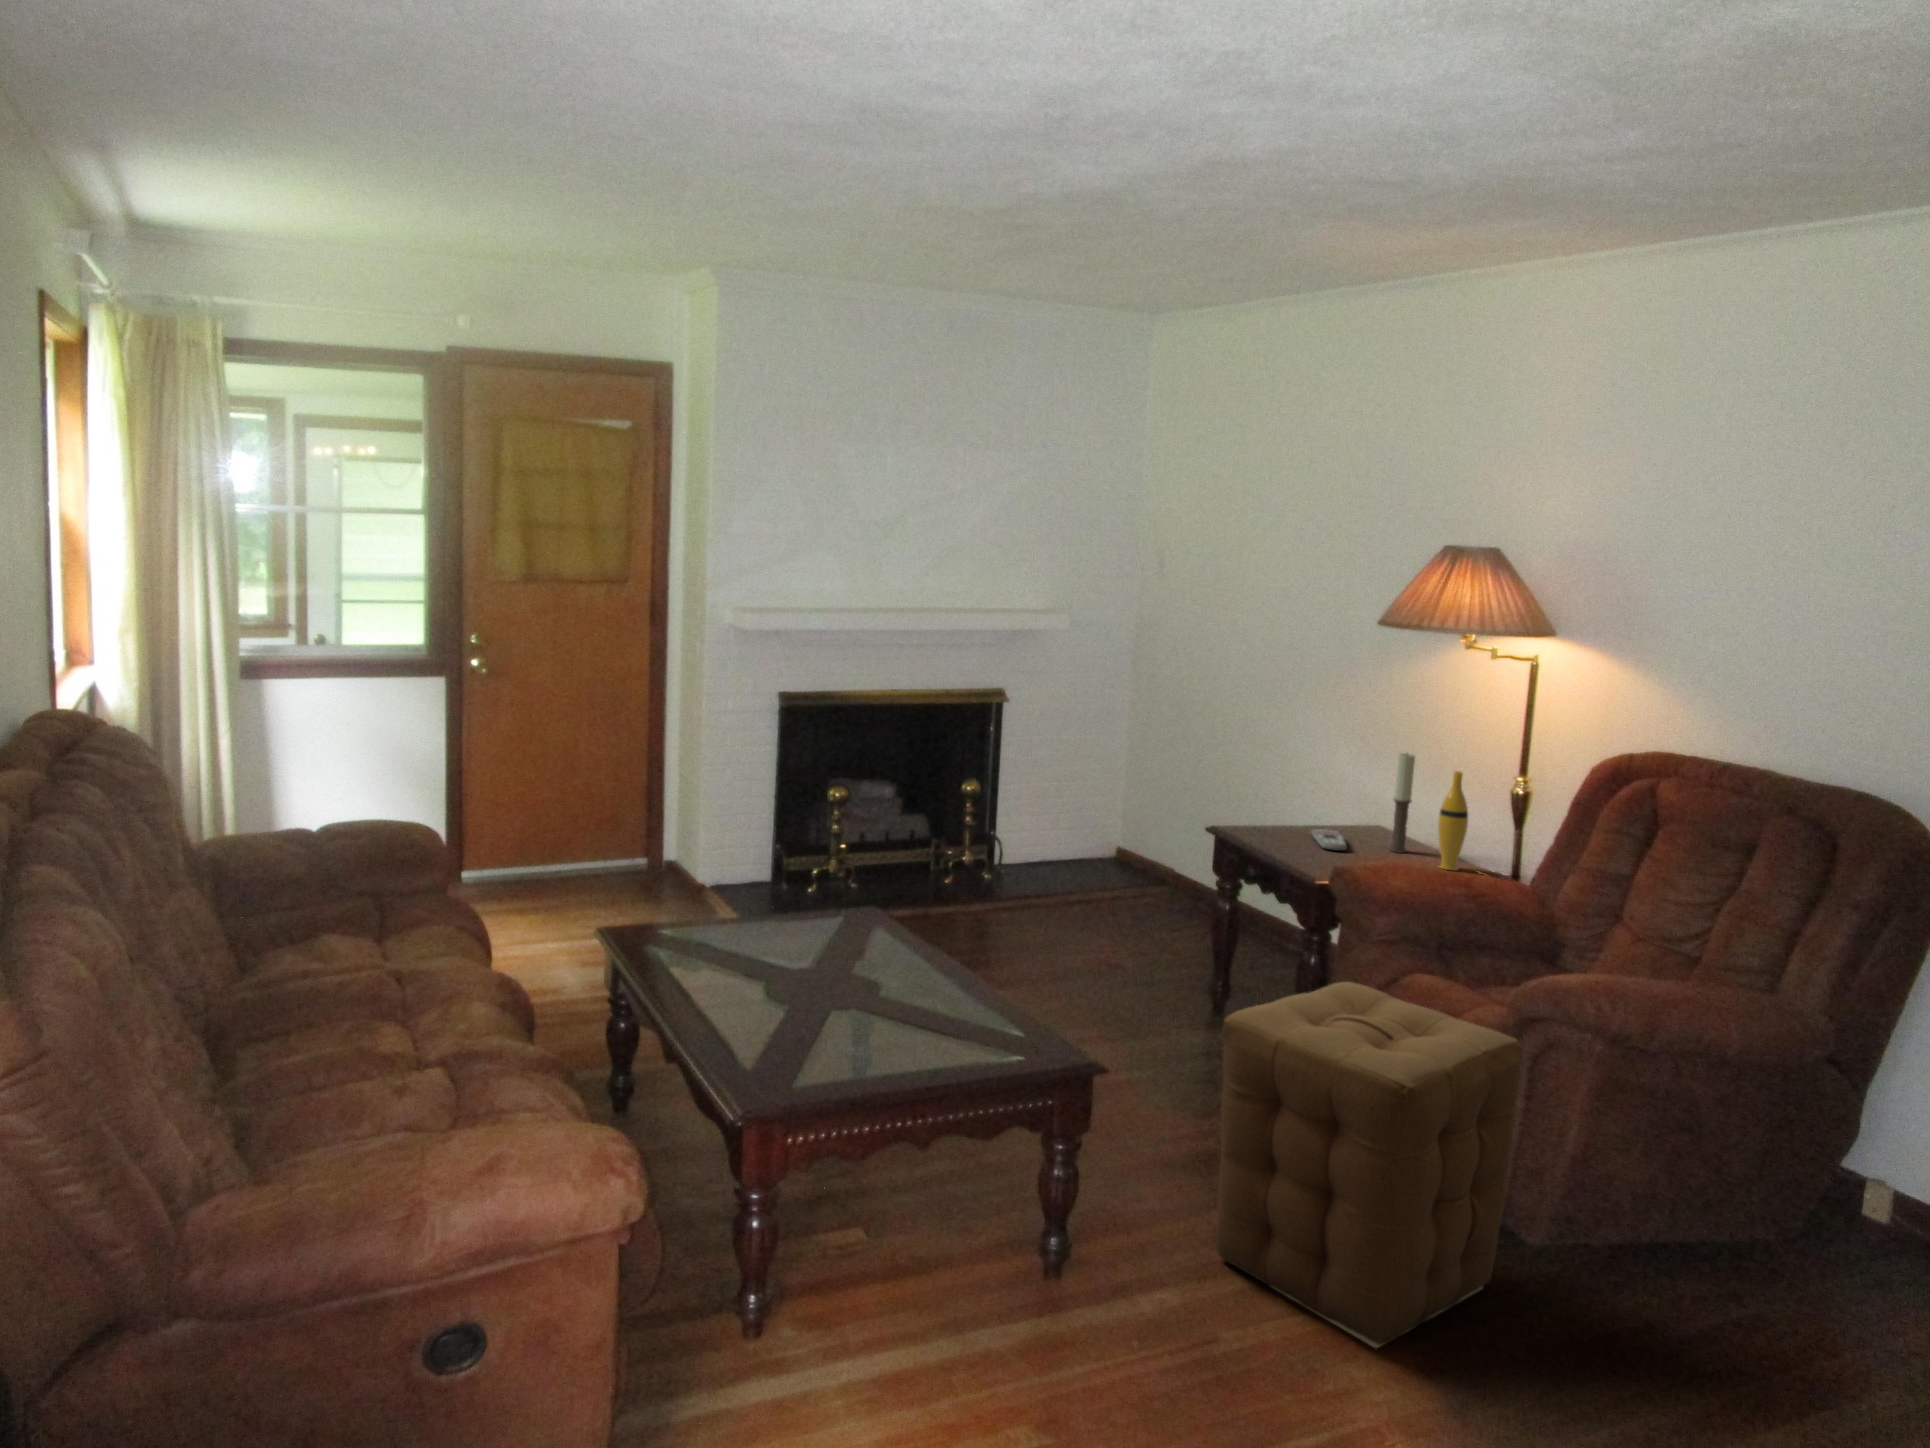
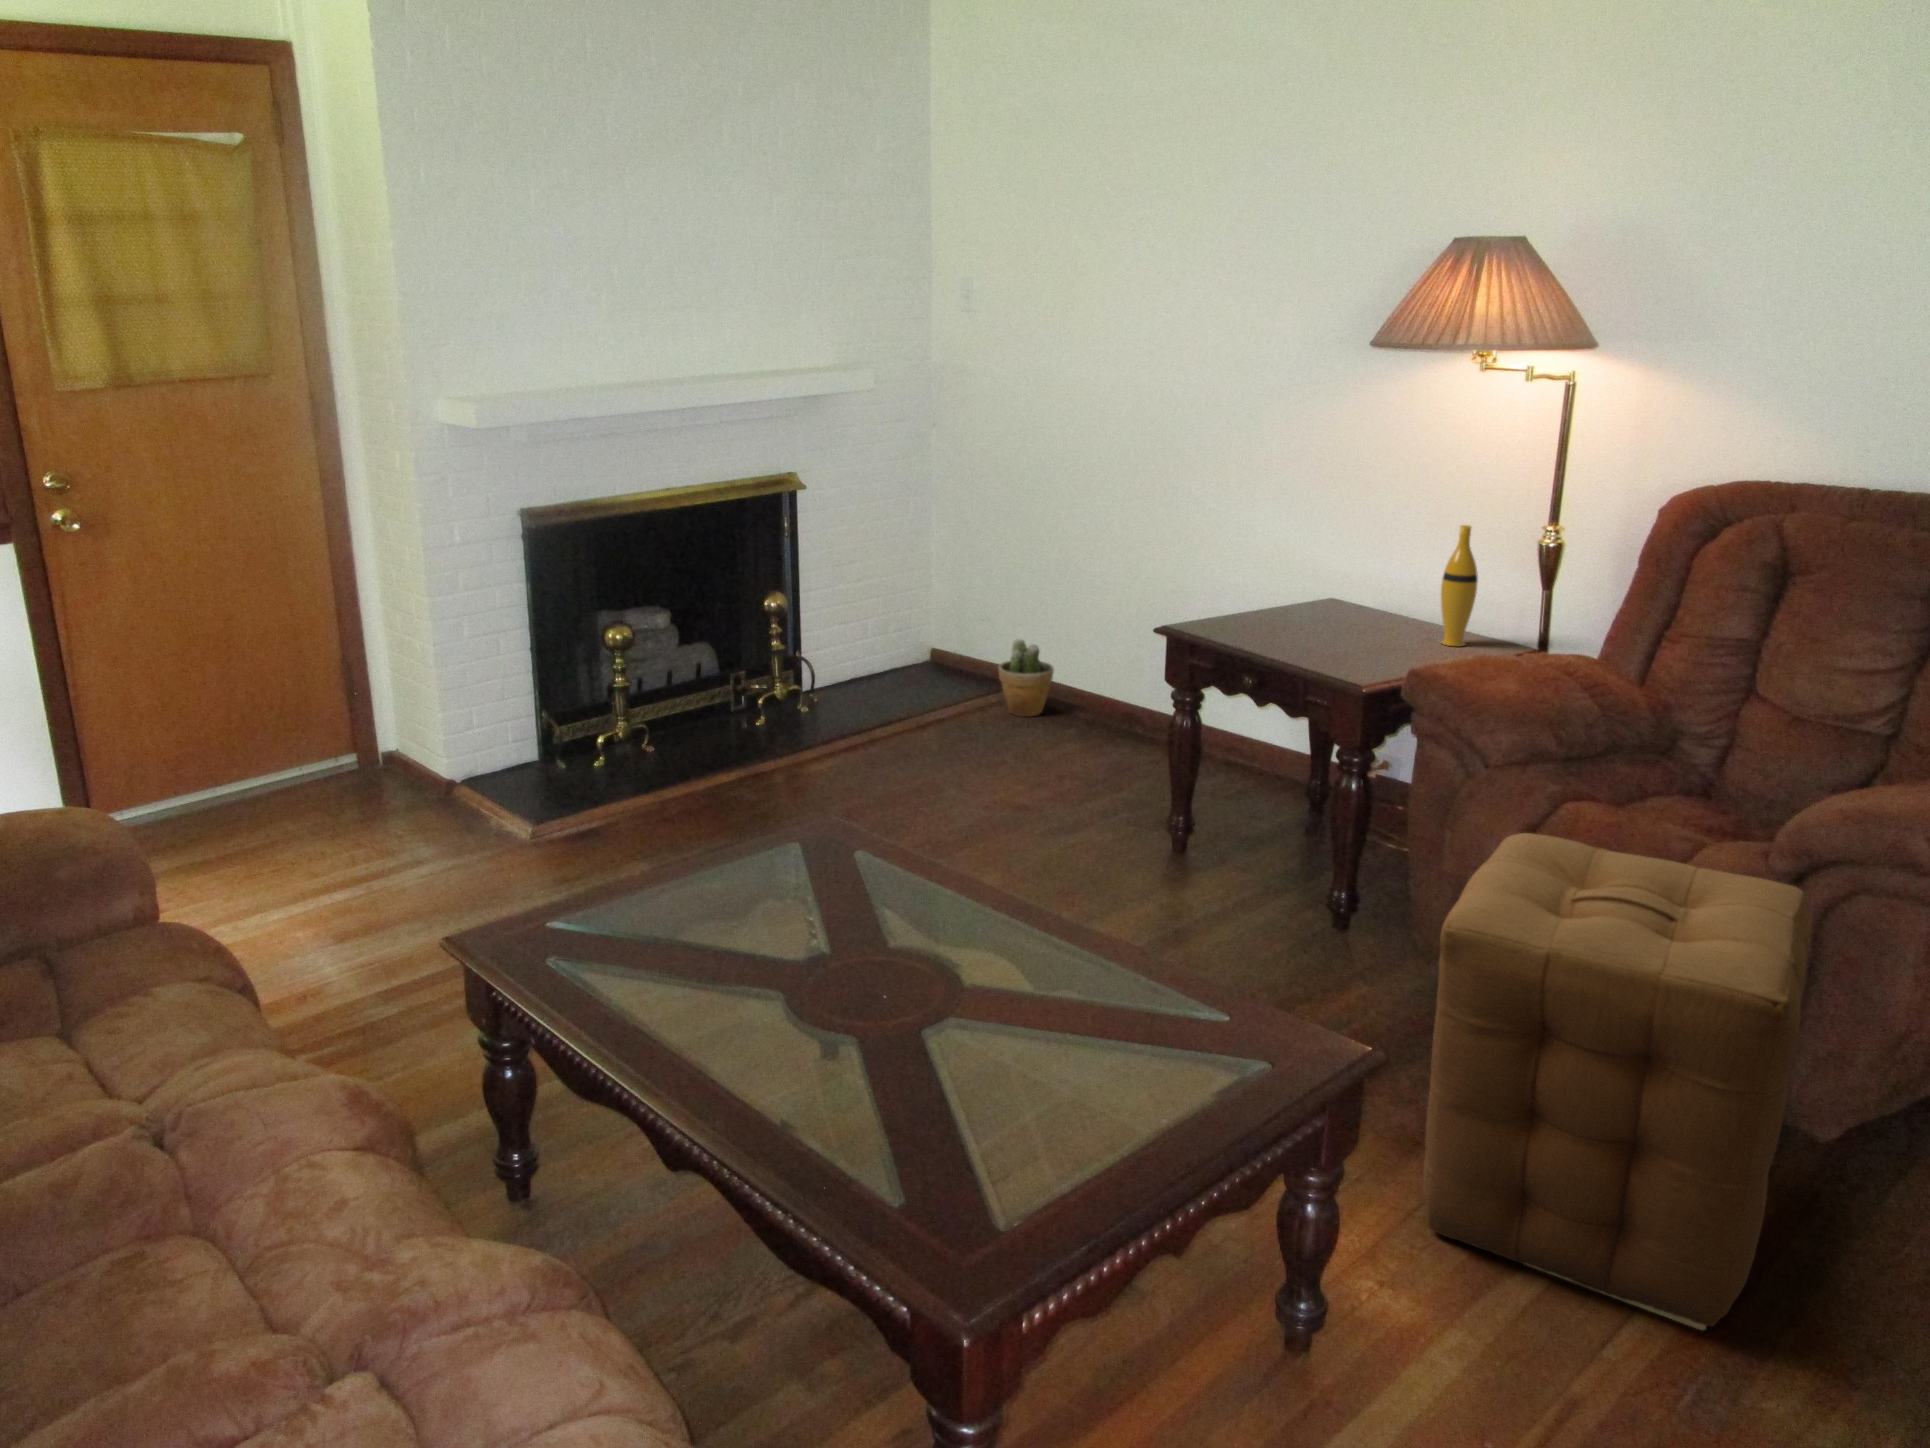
candle: present [1389,753,1415,853] -> none [1367,507,1399,631]
remote control: present [1311,829,1347,851] -> none [1270,612,1331,639]
potted plant: none [1149,842,1197,909] -> present [998,639,1054,717]

